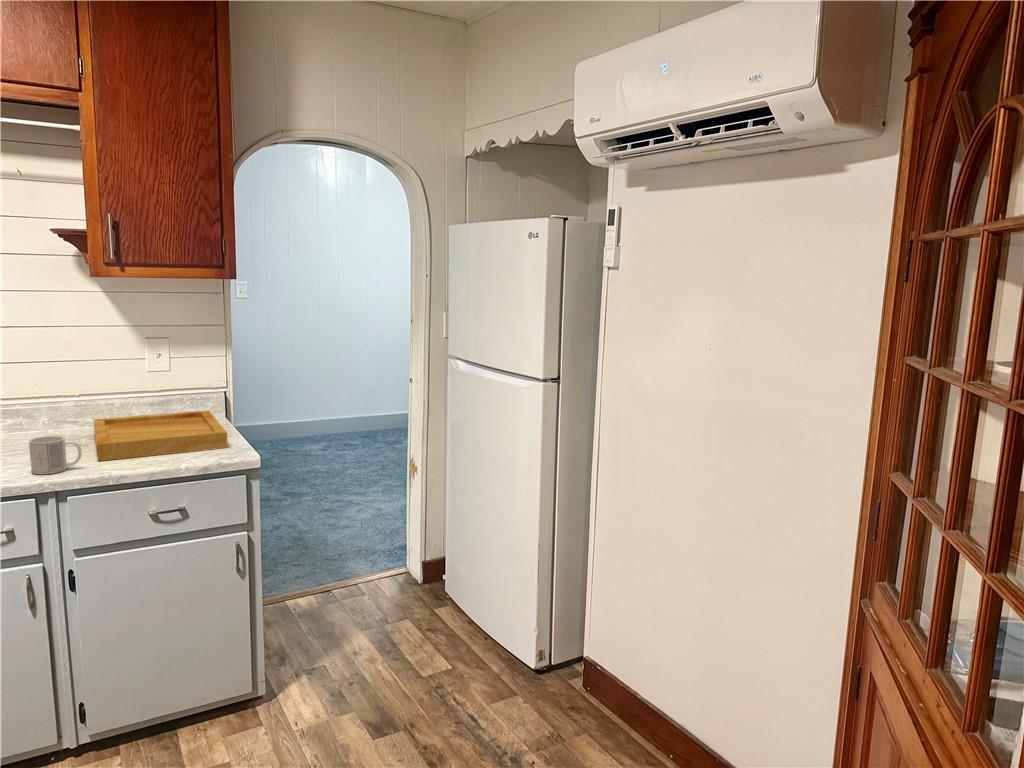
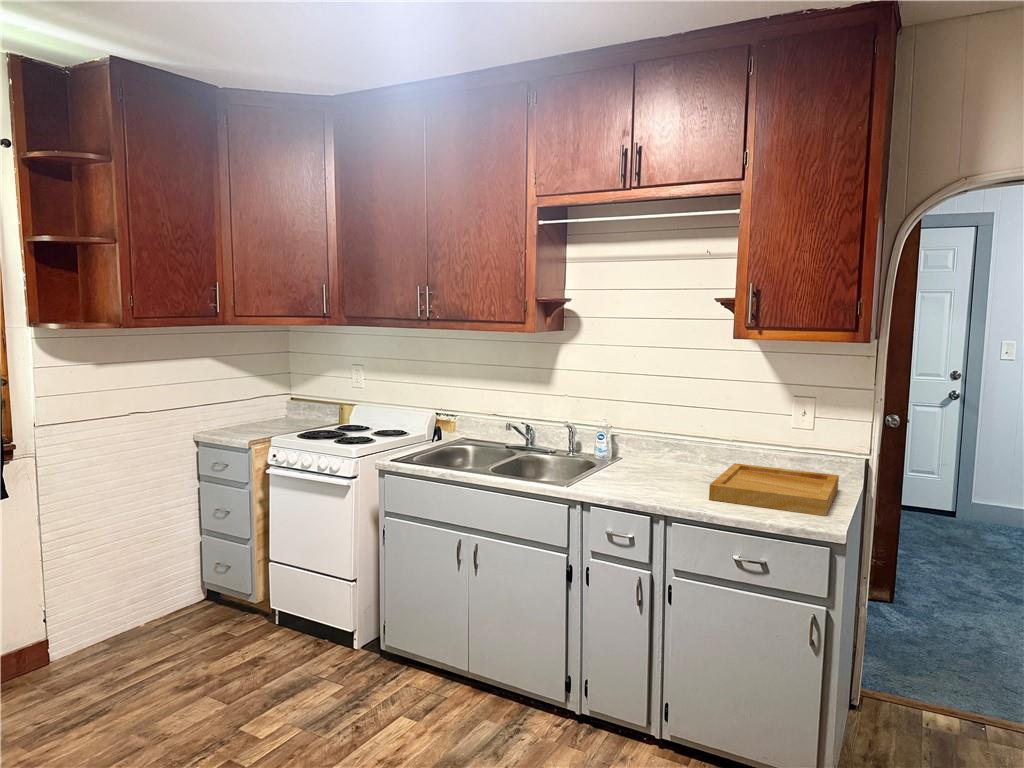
mug: present [29,436,81,474] -> none [658,469,693,501]

